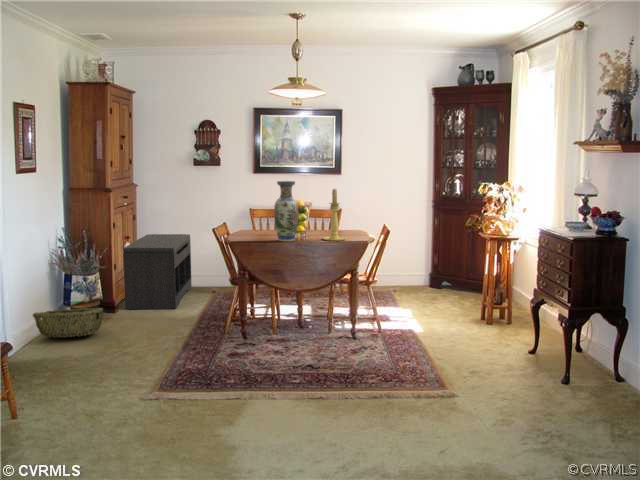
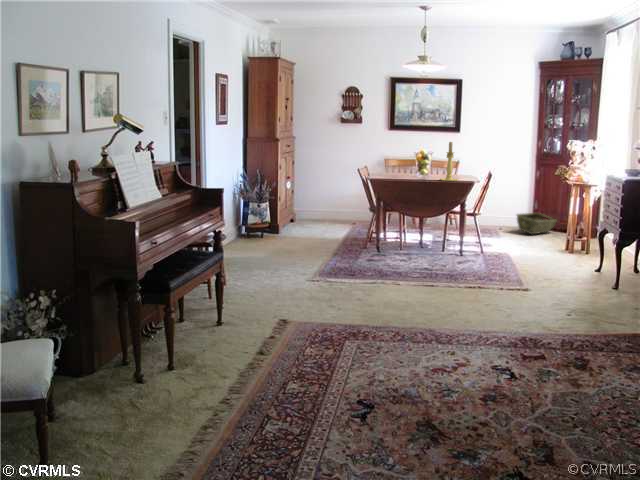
vase: present [274,181,298,242] -> none [404,135,422,180]
bench: present [123,234,191,309] -> none [286,177,334,233]
woven basket: present [33,308,103,338] -> present [517,213,557,234]

